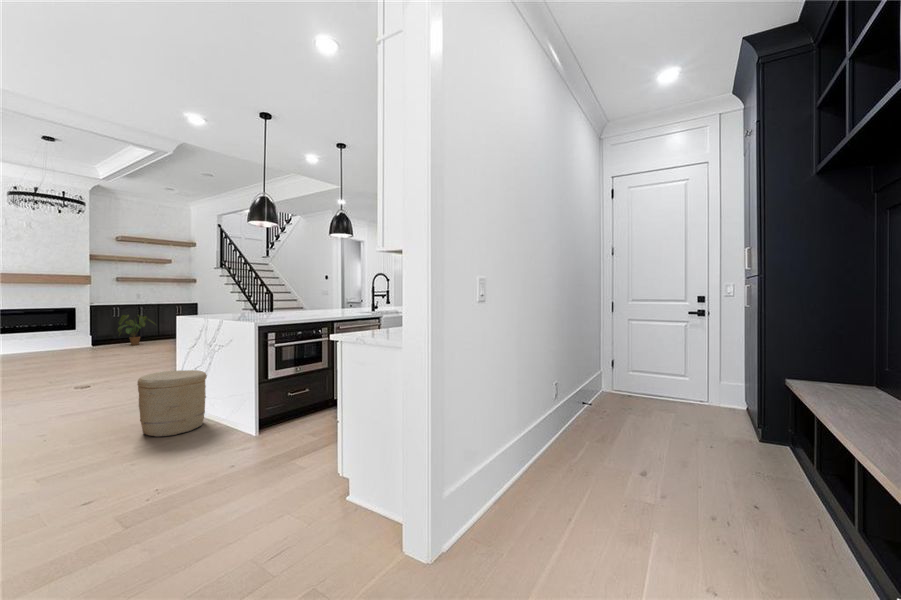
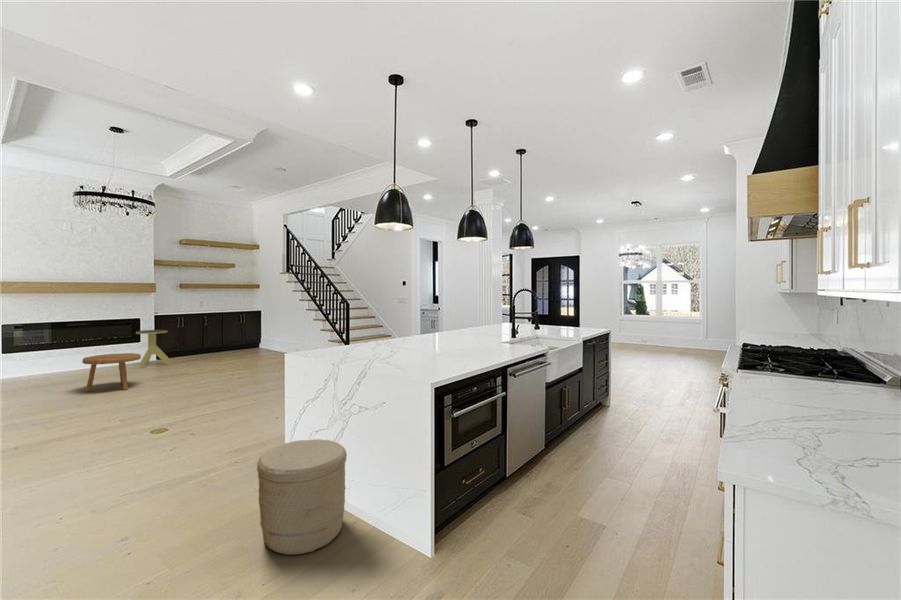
house plant: present [118,315,155,345] -> none [183,325,223,360]
side table: none [70,318,104,351] -> present [136,330,170,368]
footstool: none [16,335,72,367] -> present [82,353,141,391]

